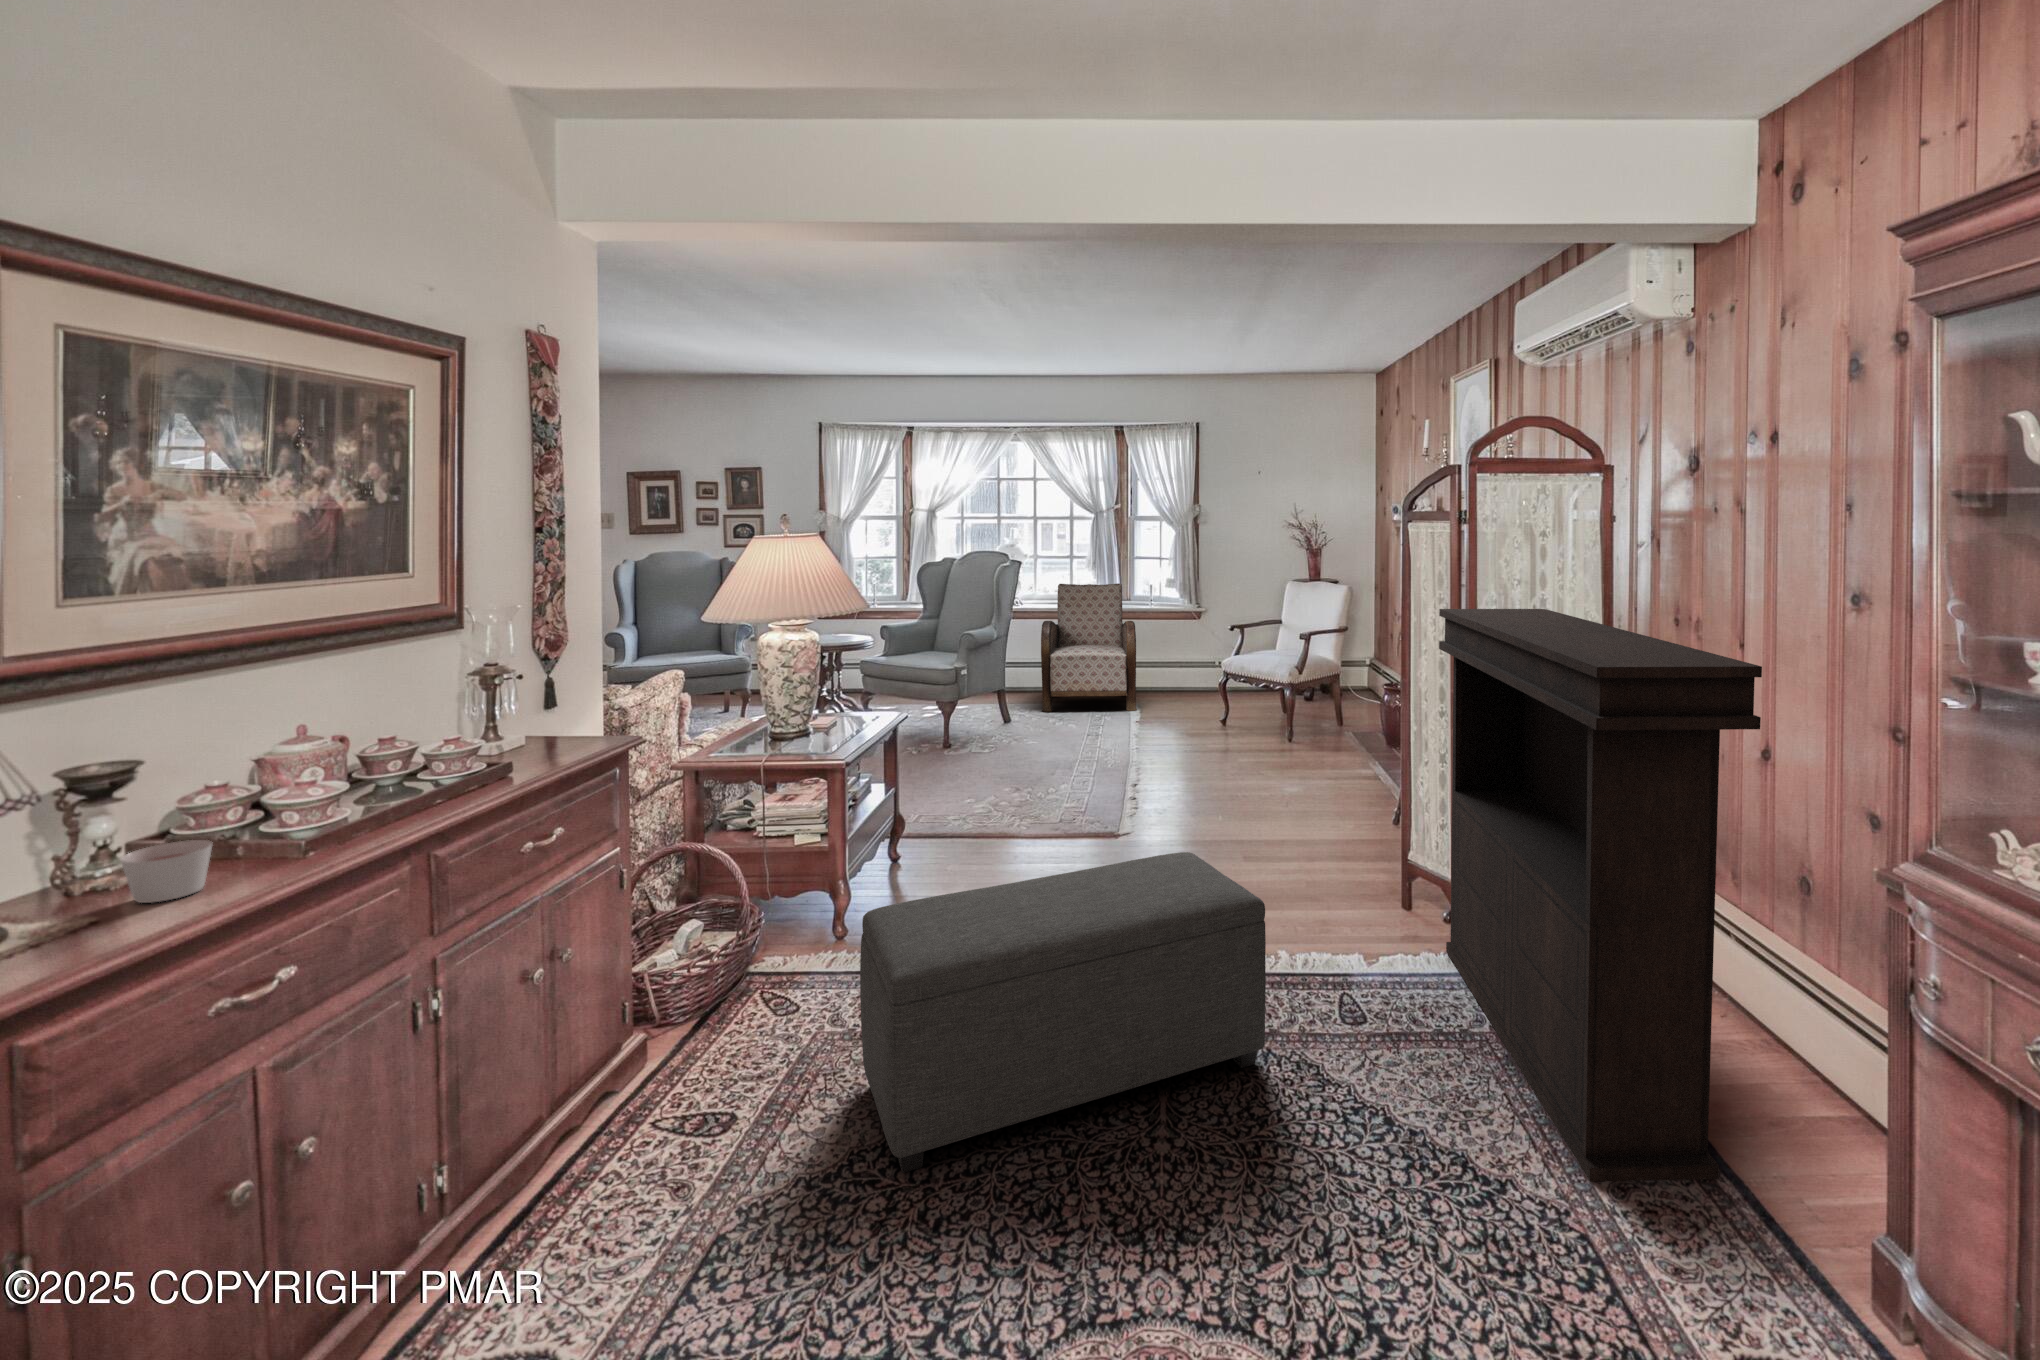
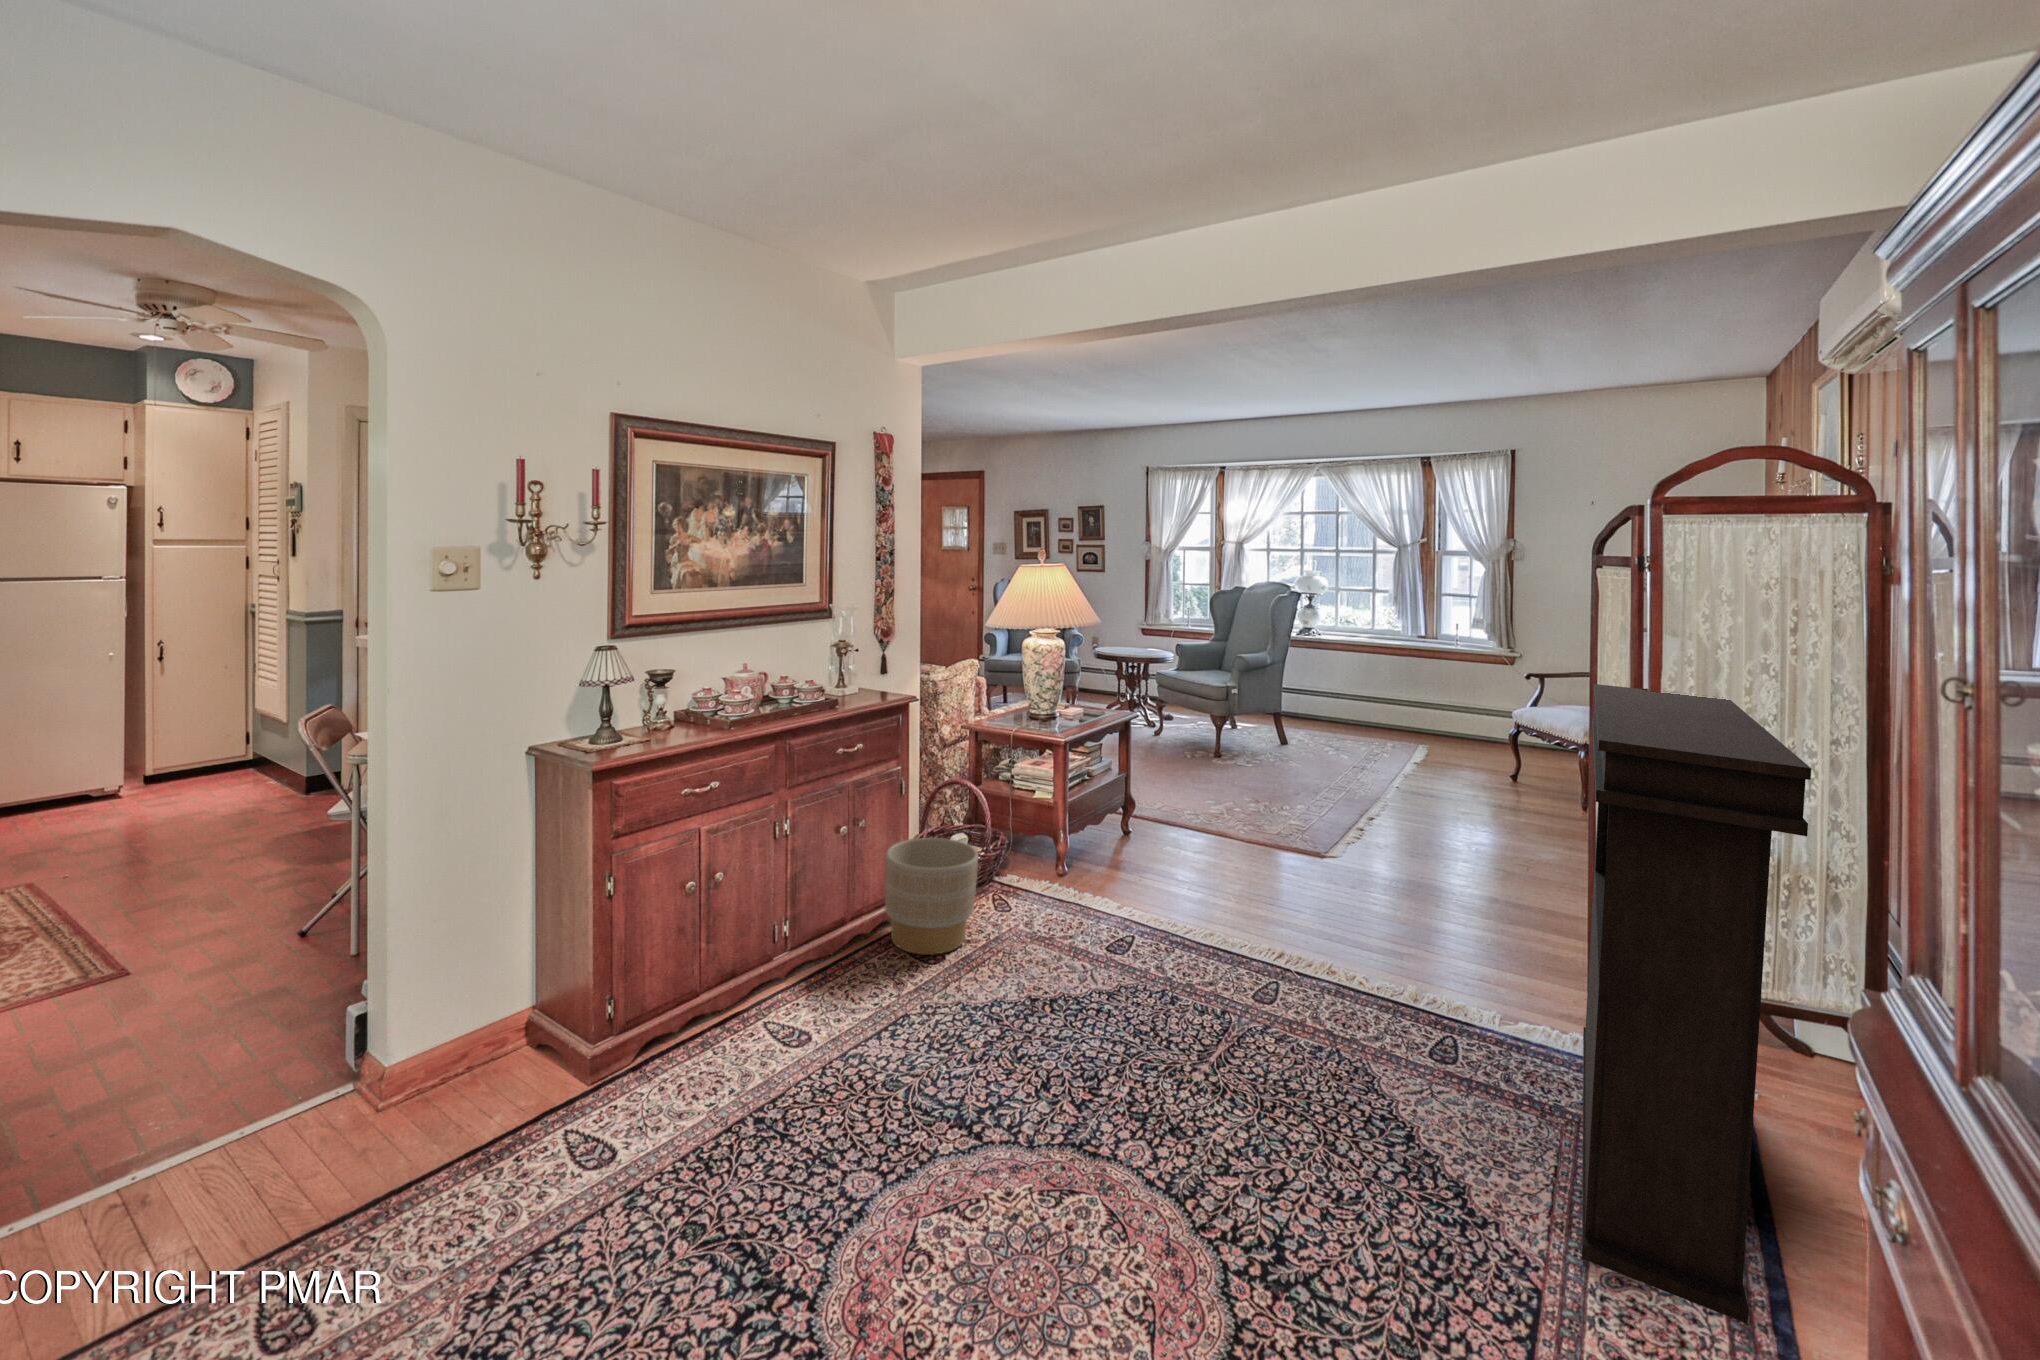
armchair: present [1041,583,1137,712] -> none [1317,636,1417,763]
candle: present [120,840,212,903] -> none [664,702,697,728]
ottoman: present [860,852,1266,1173] -> none [1013,841,1331,1053]
planter: none [610,940,767,1132] -> present [885,838,978,955]

